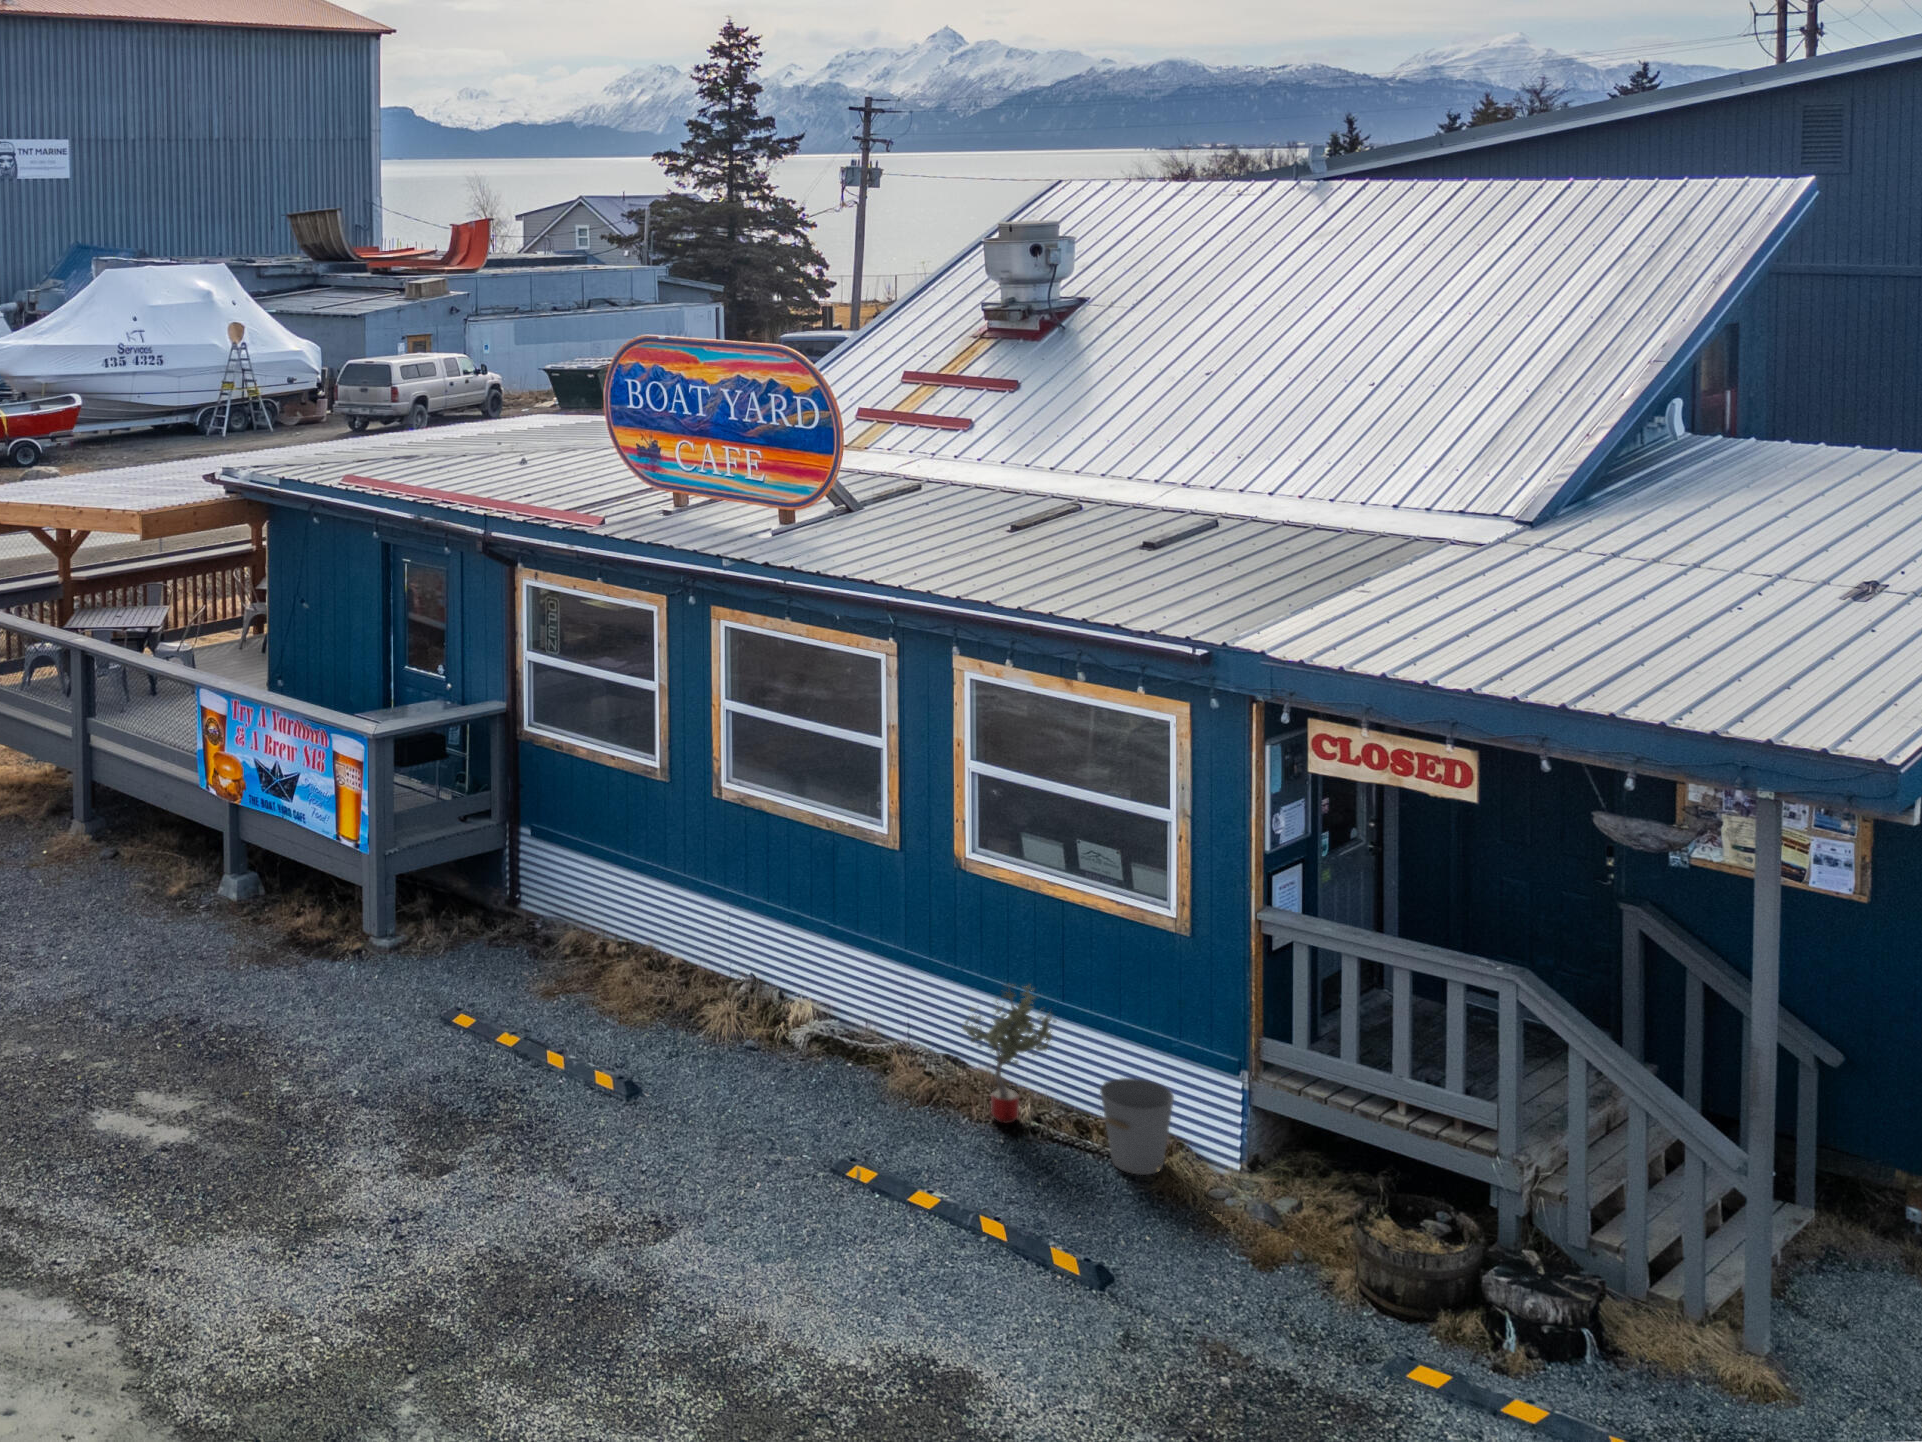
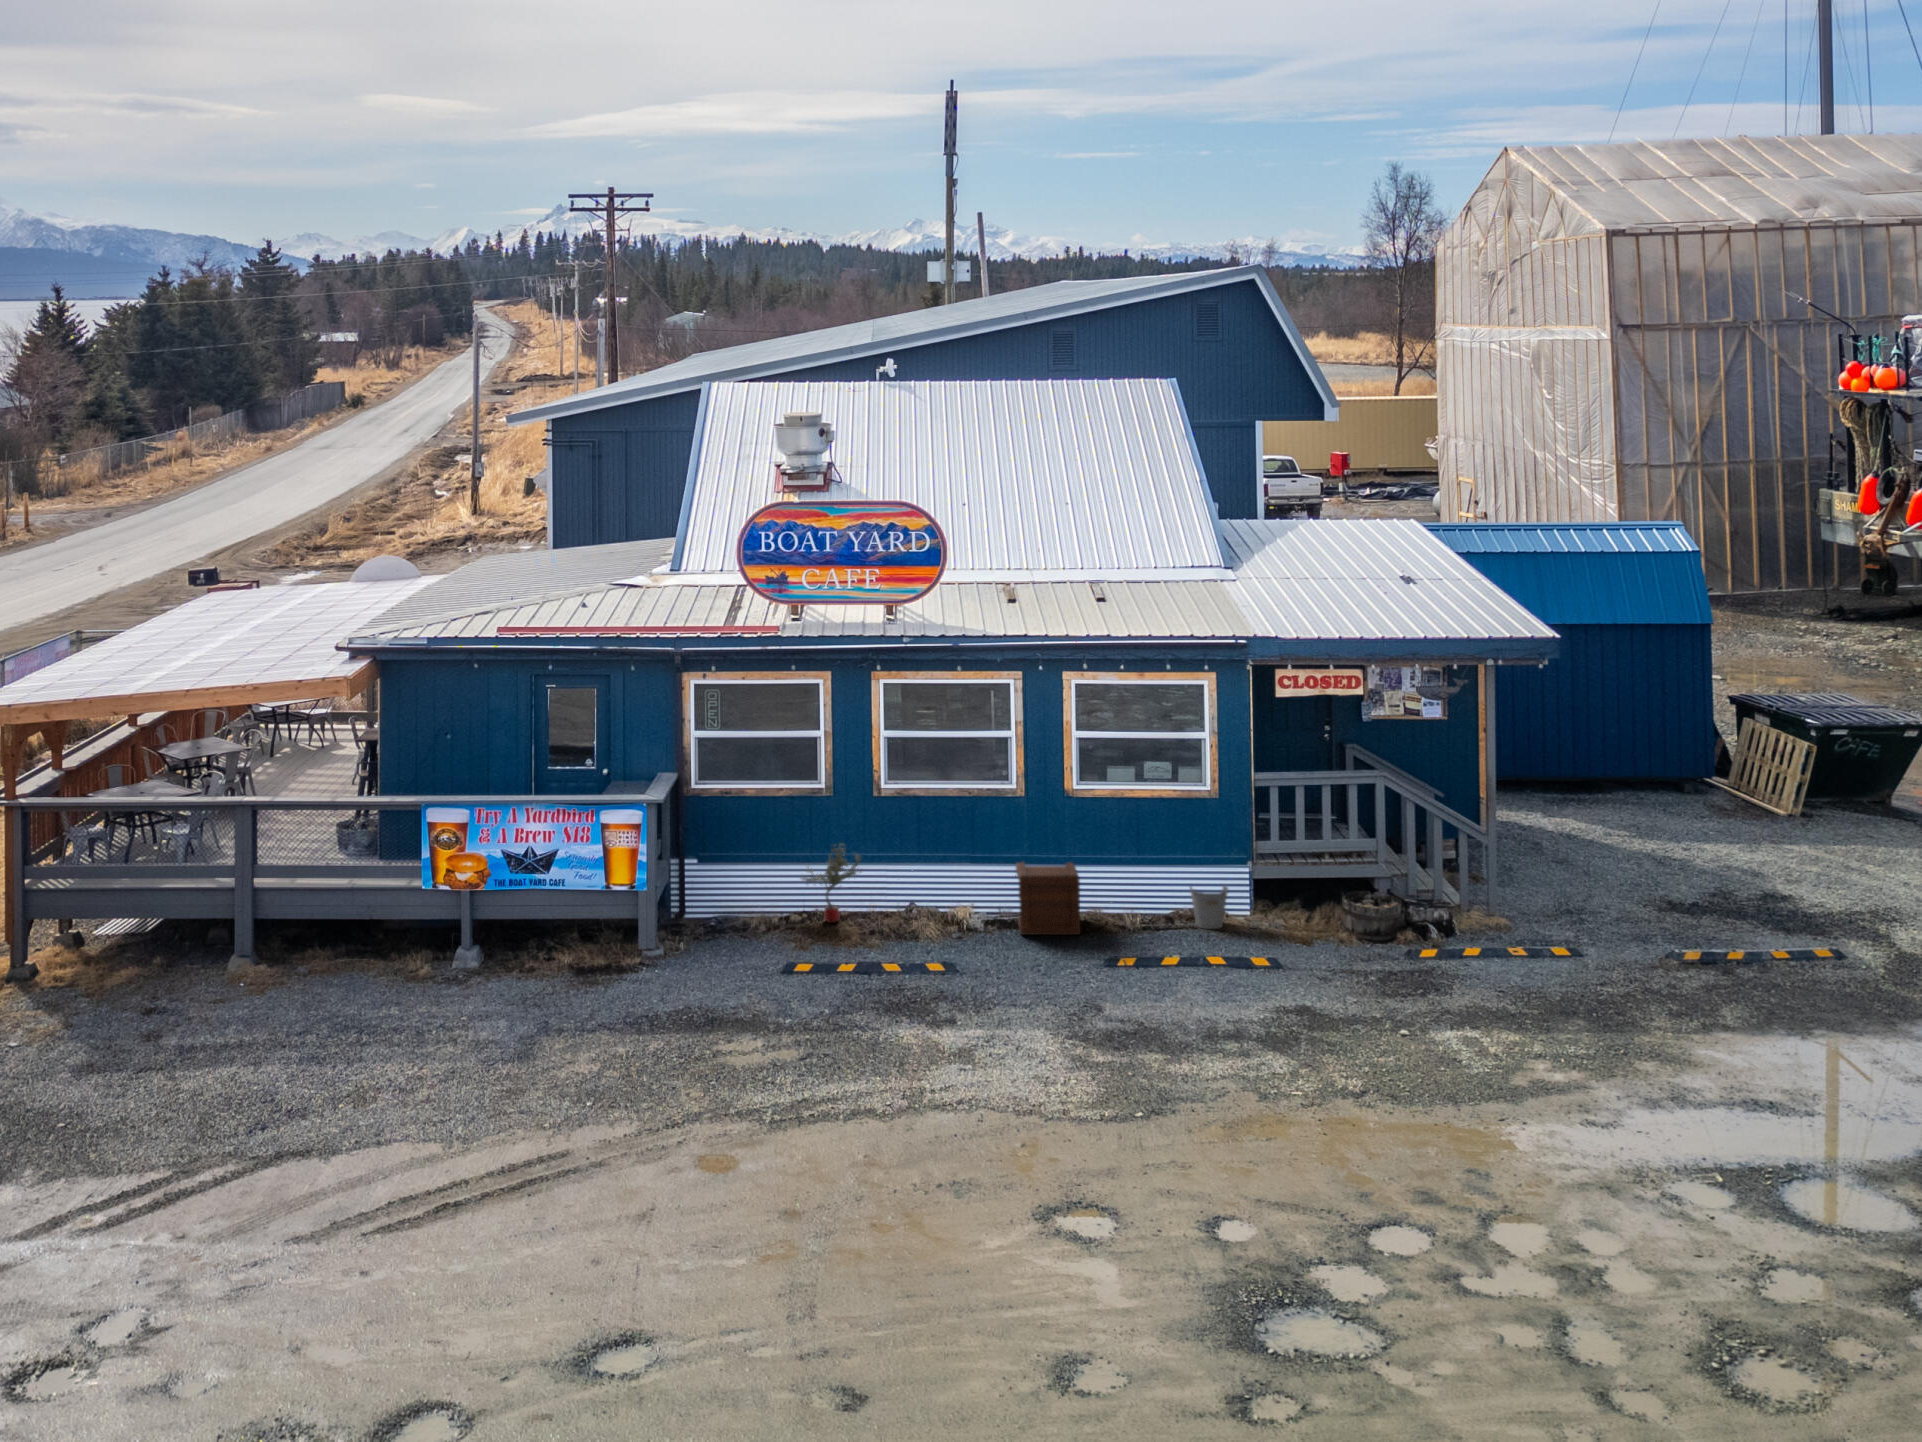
wooden crate: none [812,951,955,1103] -> present [1015,862,1080,935]
potted tree: present [962,984,1056,1123] -> present [802,844,862,923]

